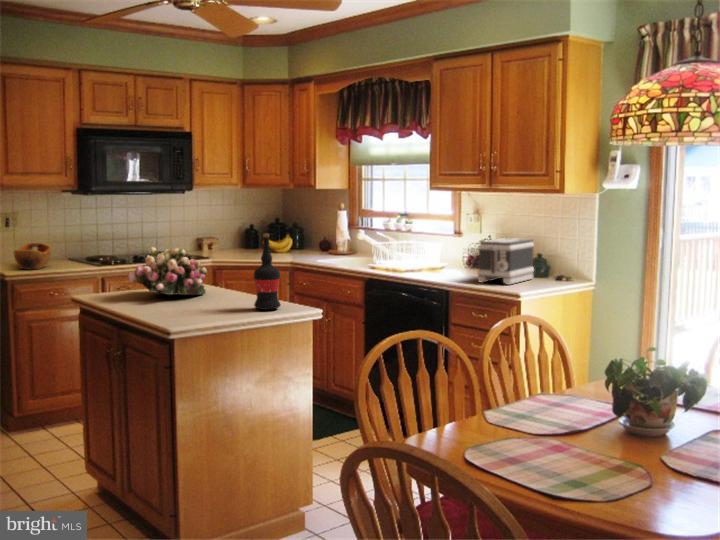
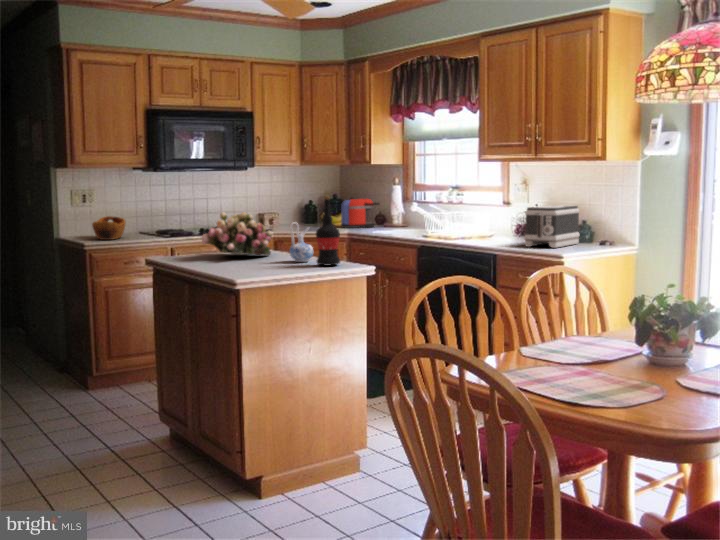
coffee maker: none [285,224,326,255] -> present [341,199,379,228]
ceramic pitcher: none [225,261,251,304] -> present [289,222,313,262]

